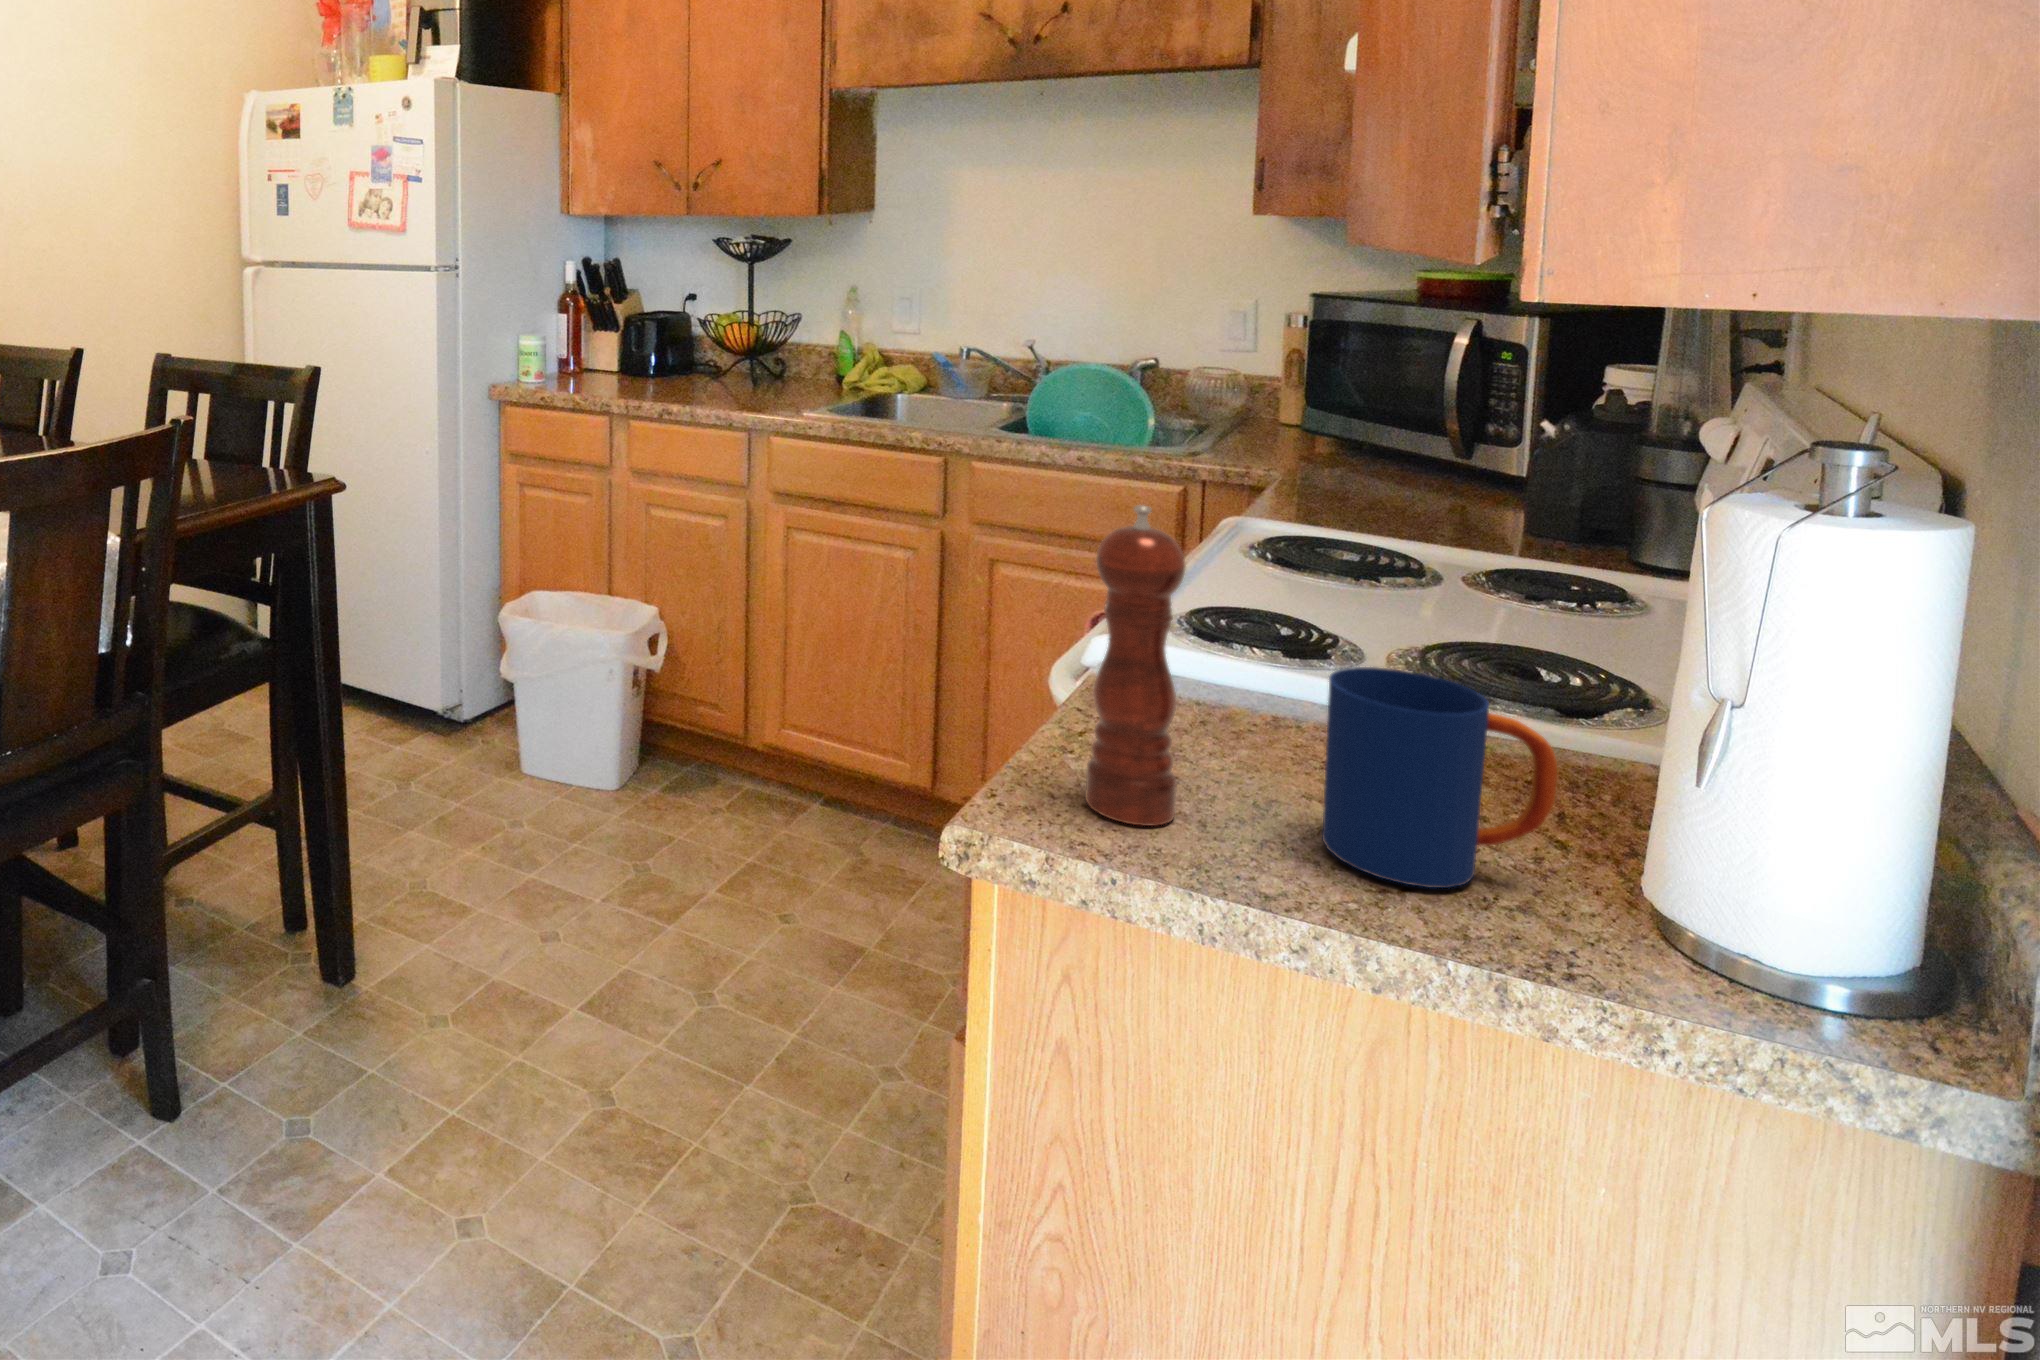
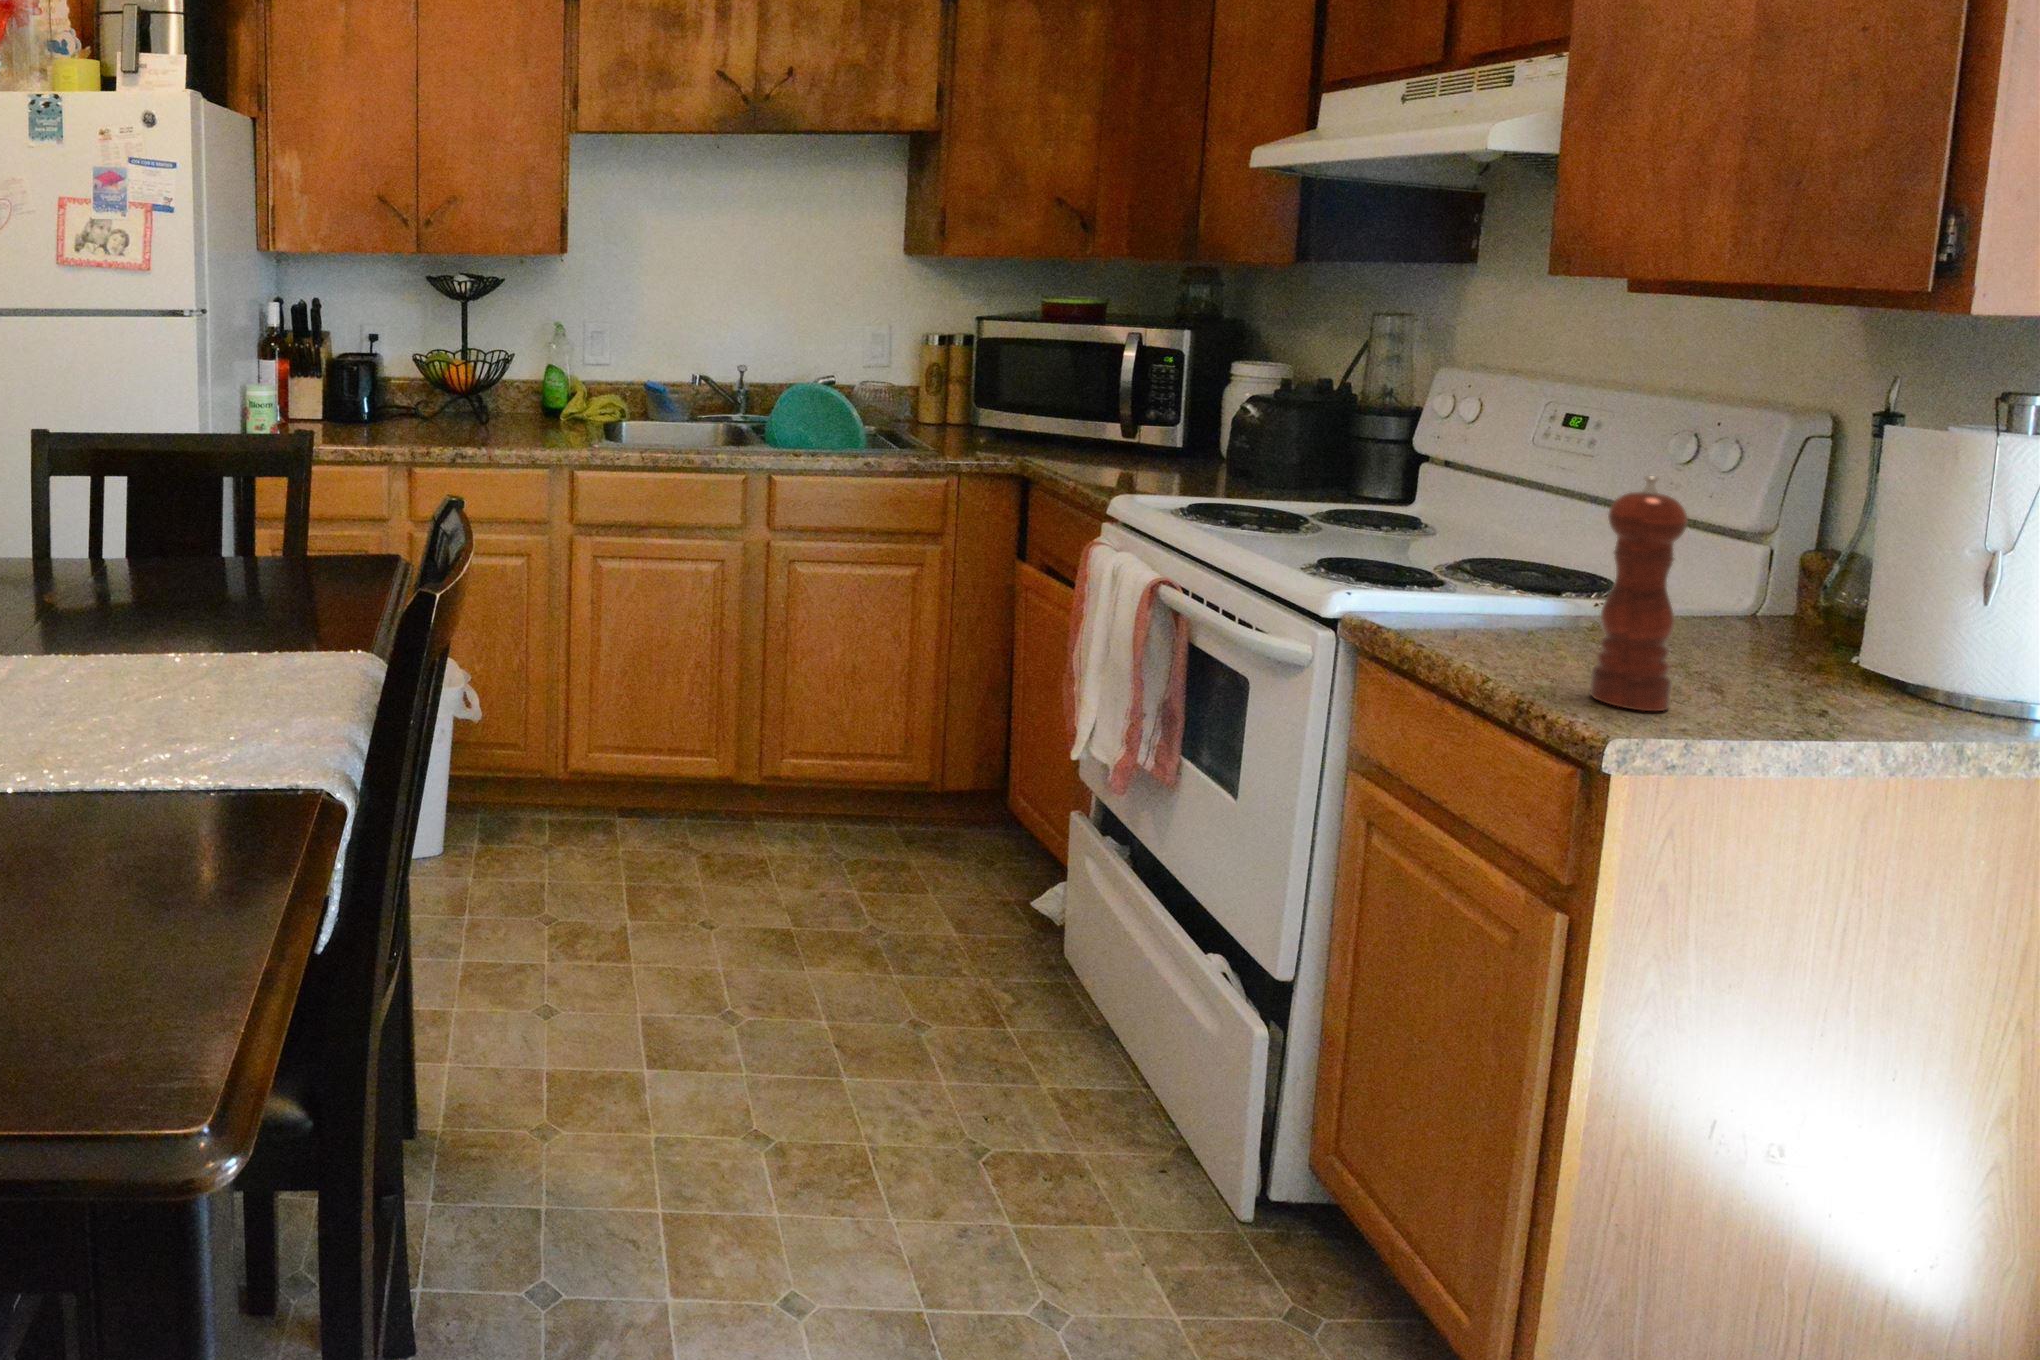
mug: present [1322,667,1557,888] -> none [1721,568,1863,706]

